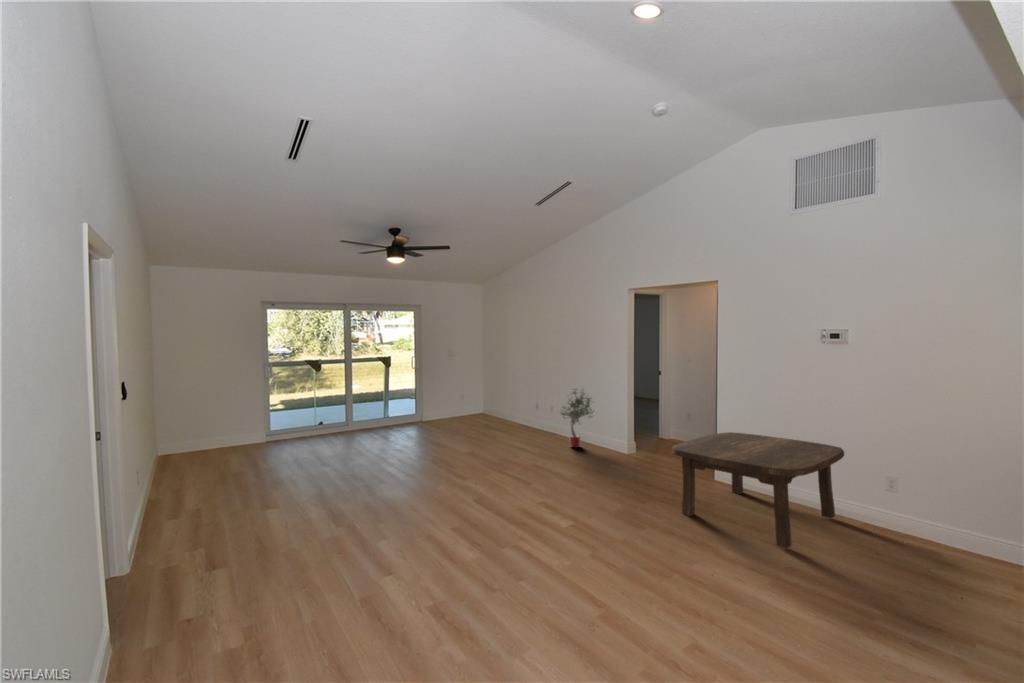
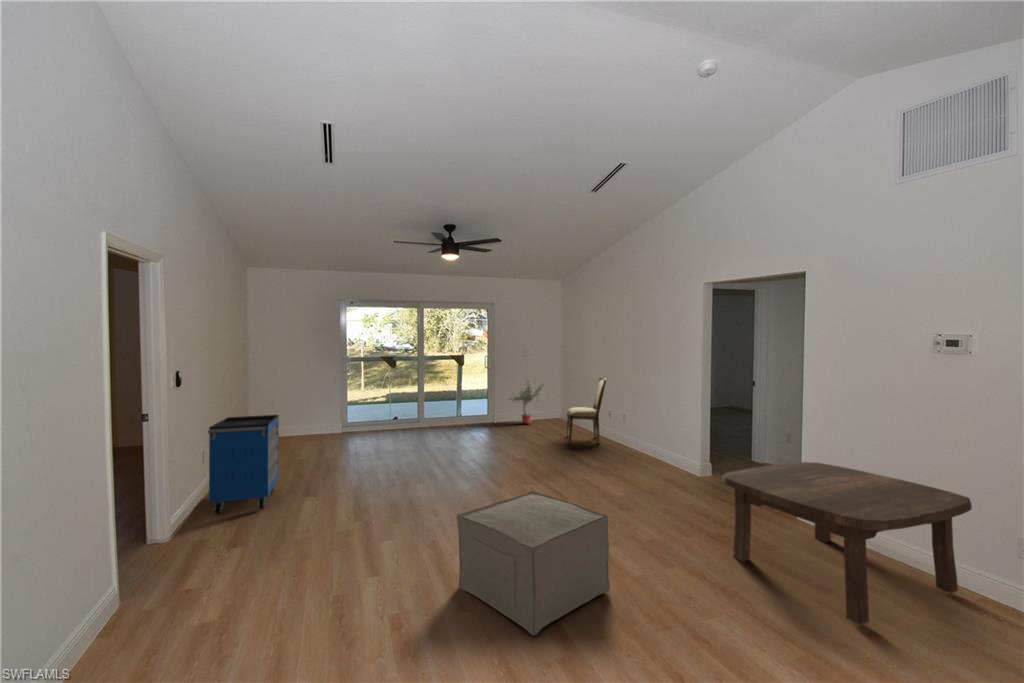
dining chair: none [500,373,537,434] -> present [567,378,606,442]
potted tree: present [560,389,594,448] -> present [510,378,543,424]
storage cabinet: none [156,426,228,540] -> present [208,415,279,514]
ottoman: none [470,476,604,597] -> present [457,491,610,635]

